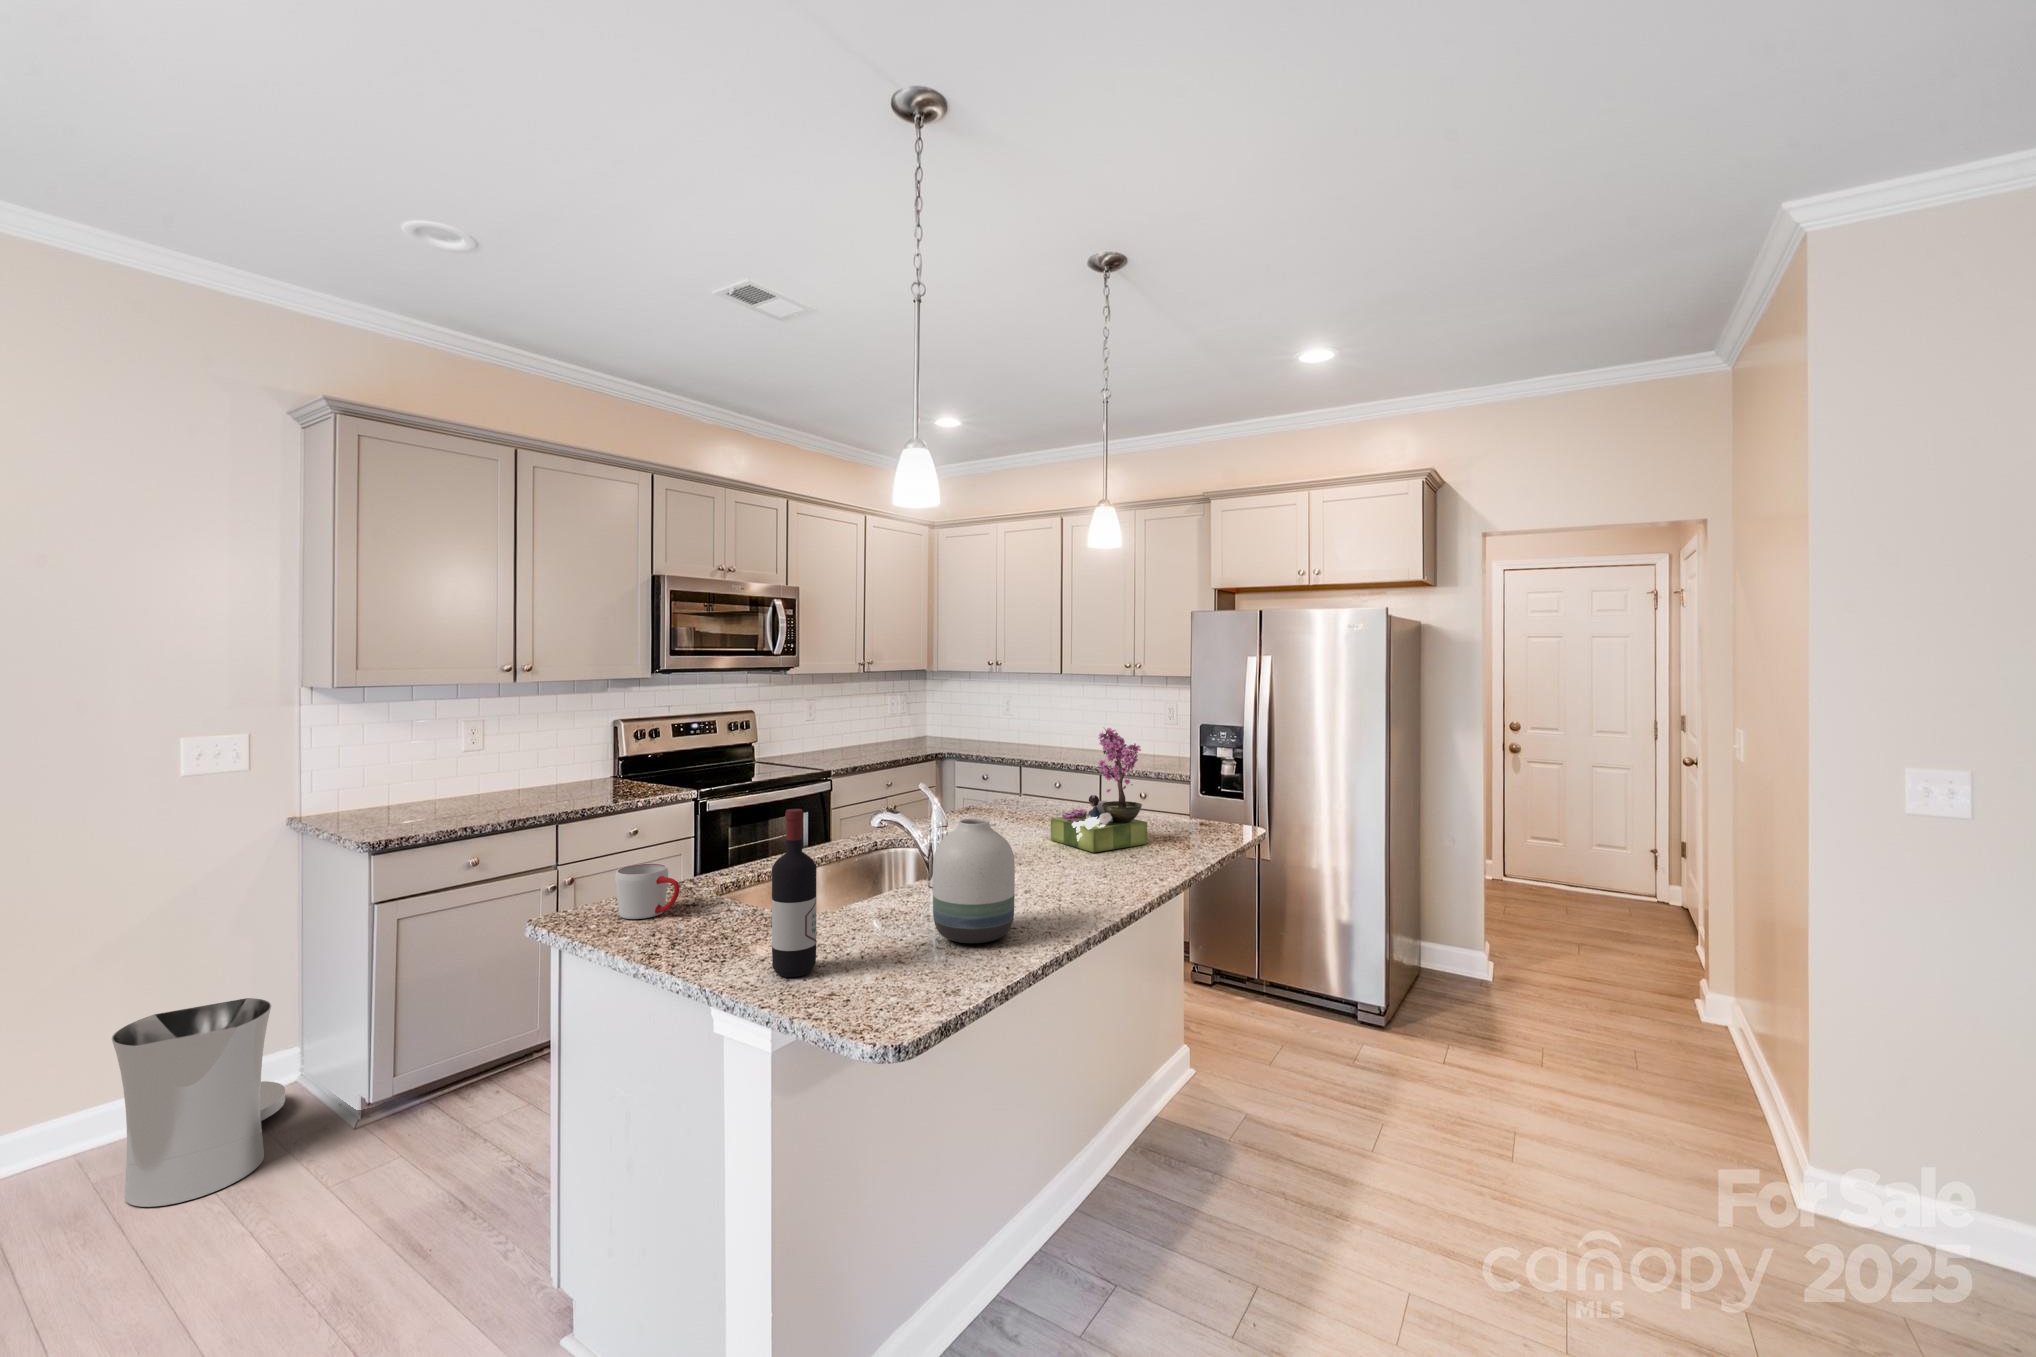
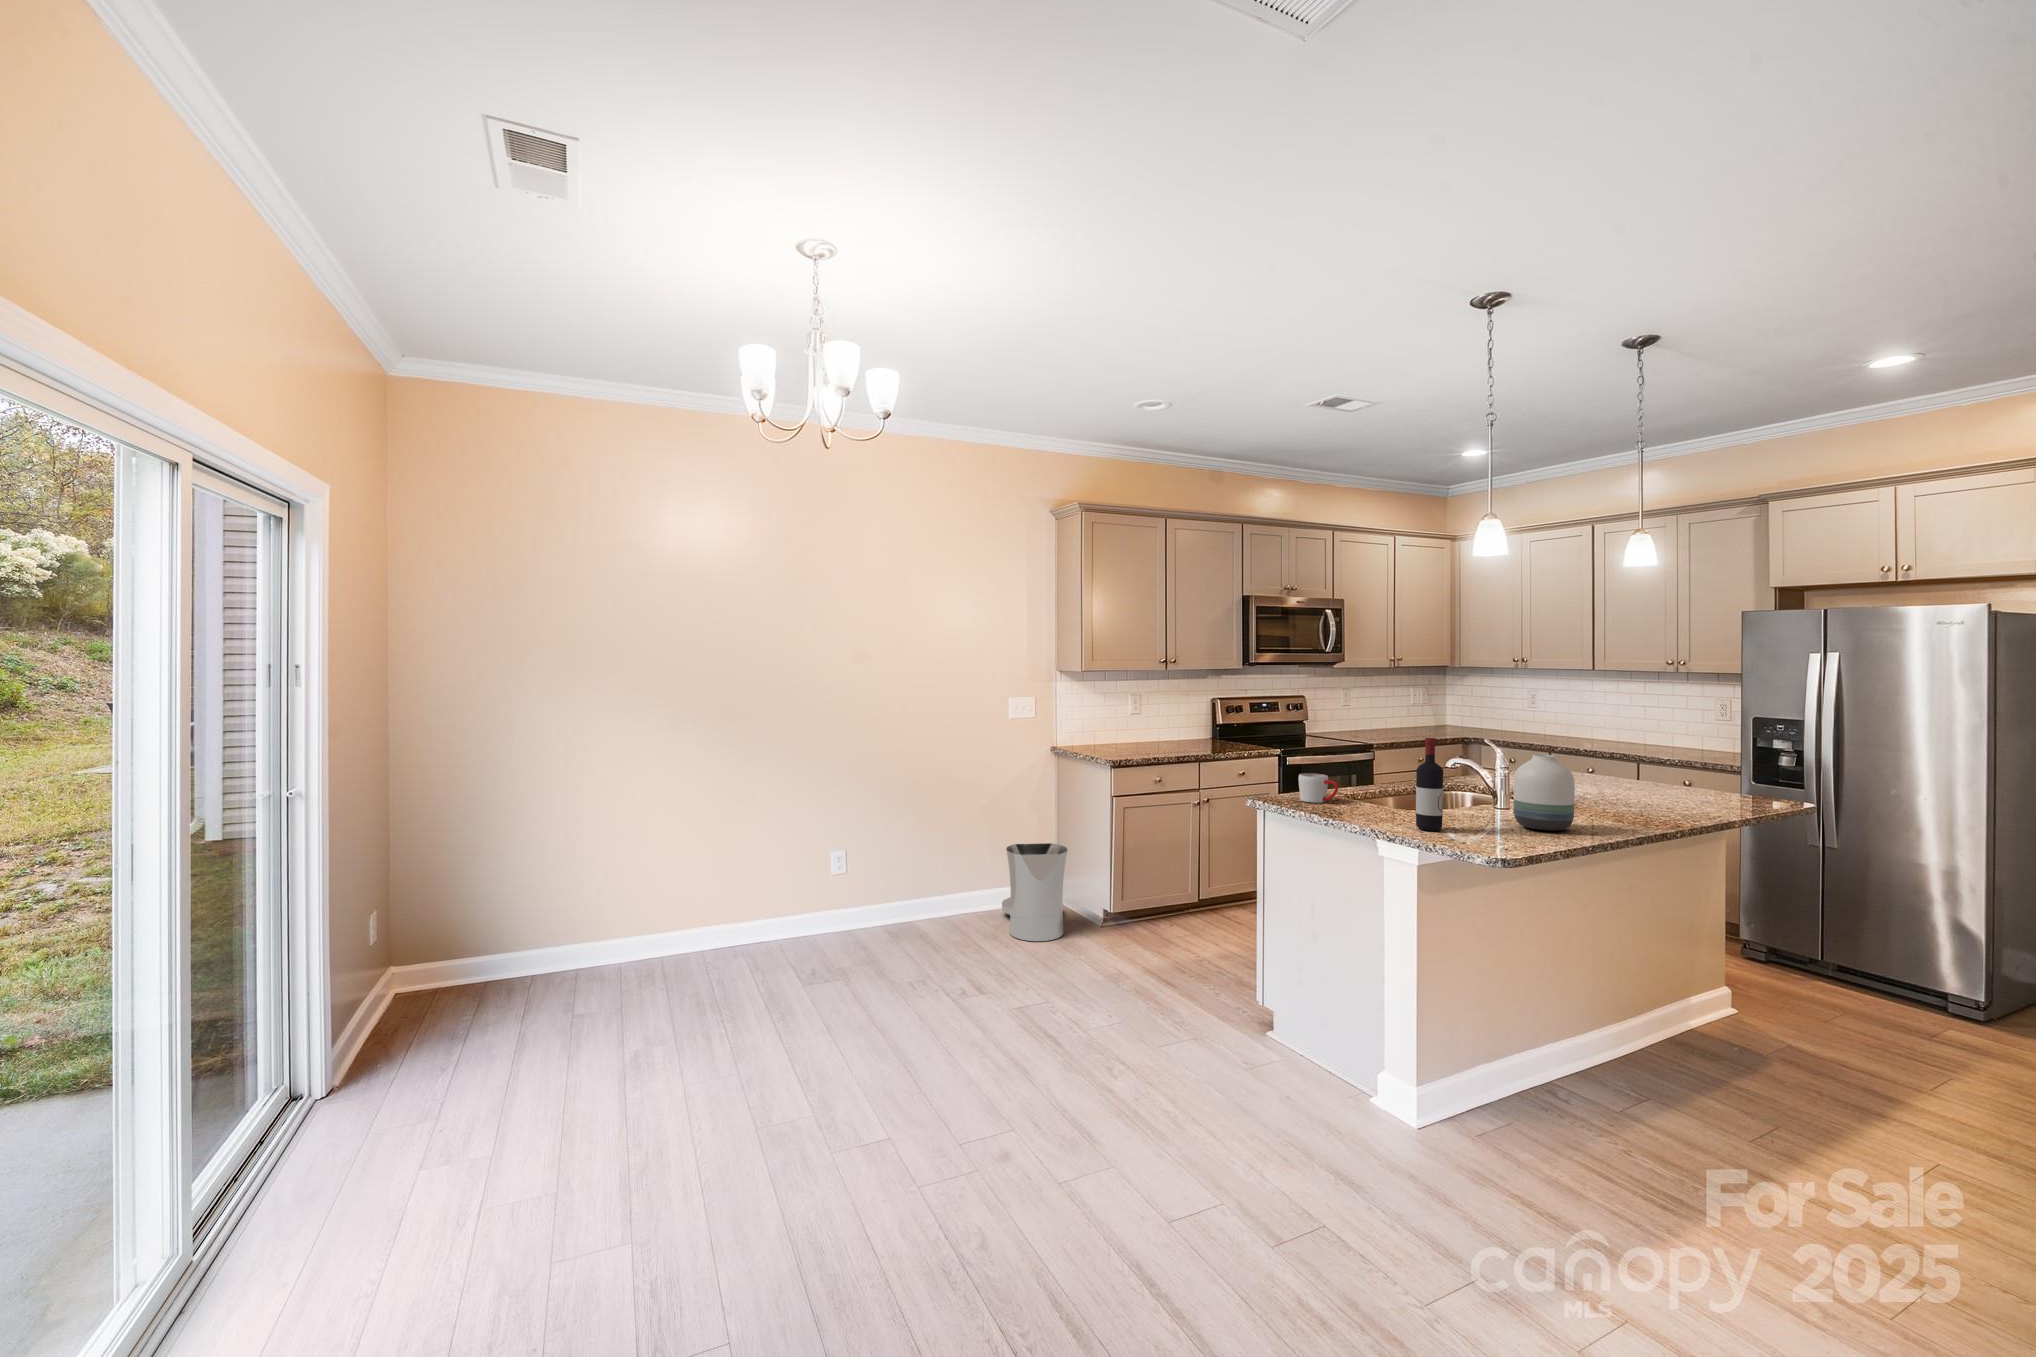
flower arrangement: present [1051,728,1147,852] -> none [1592,707,1685,801]

